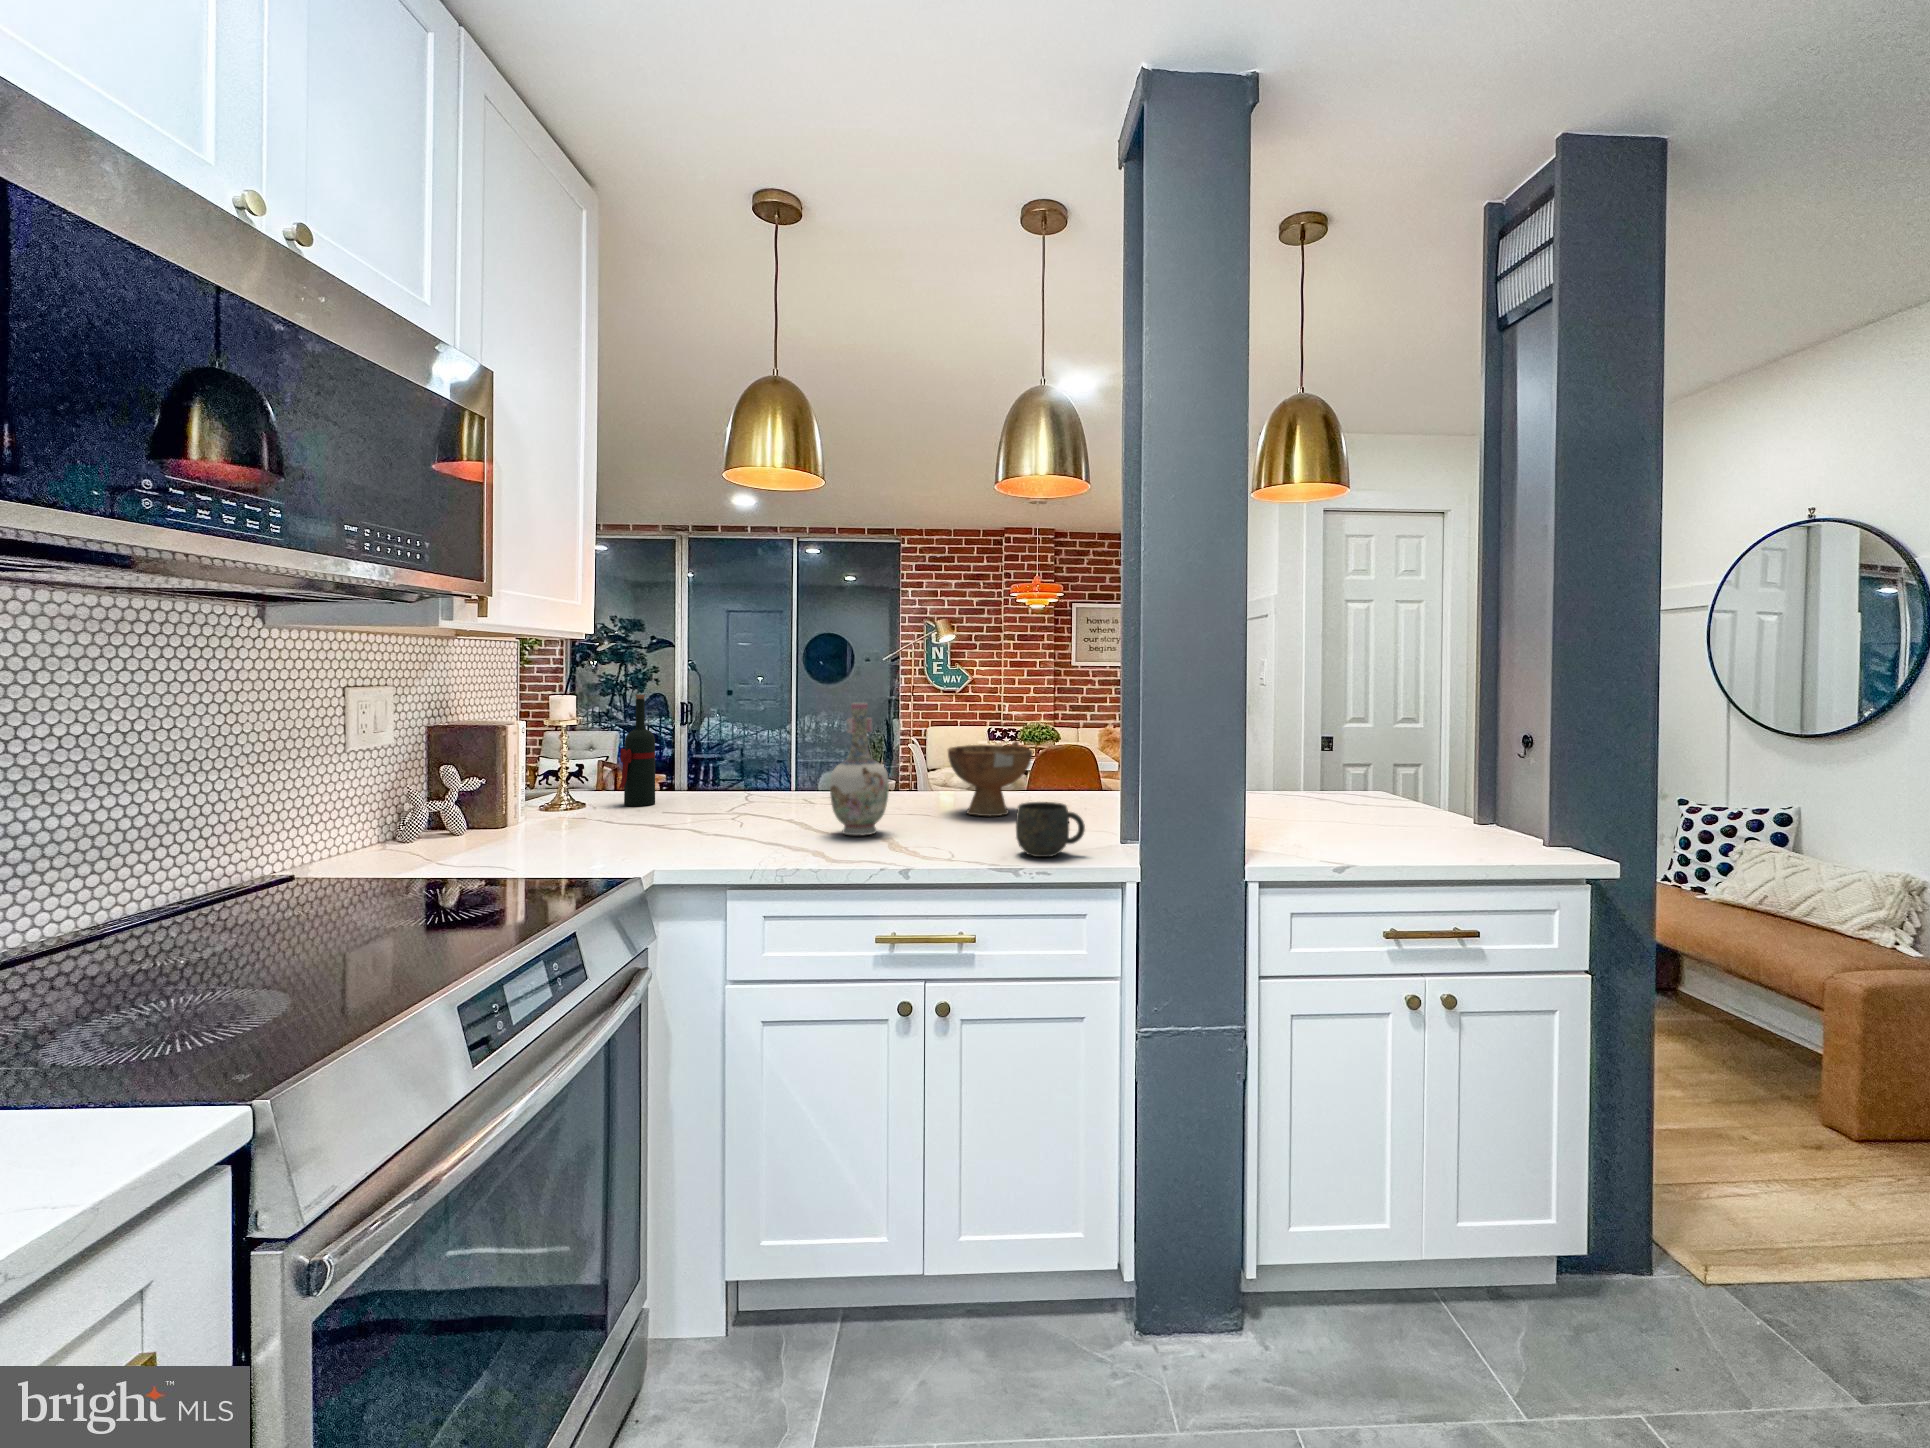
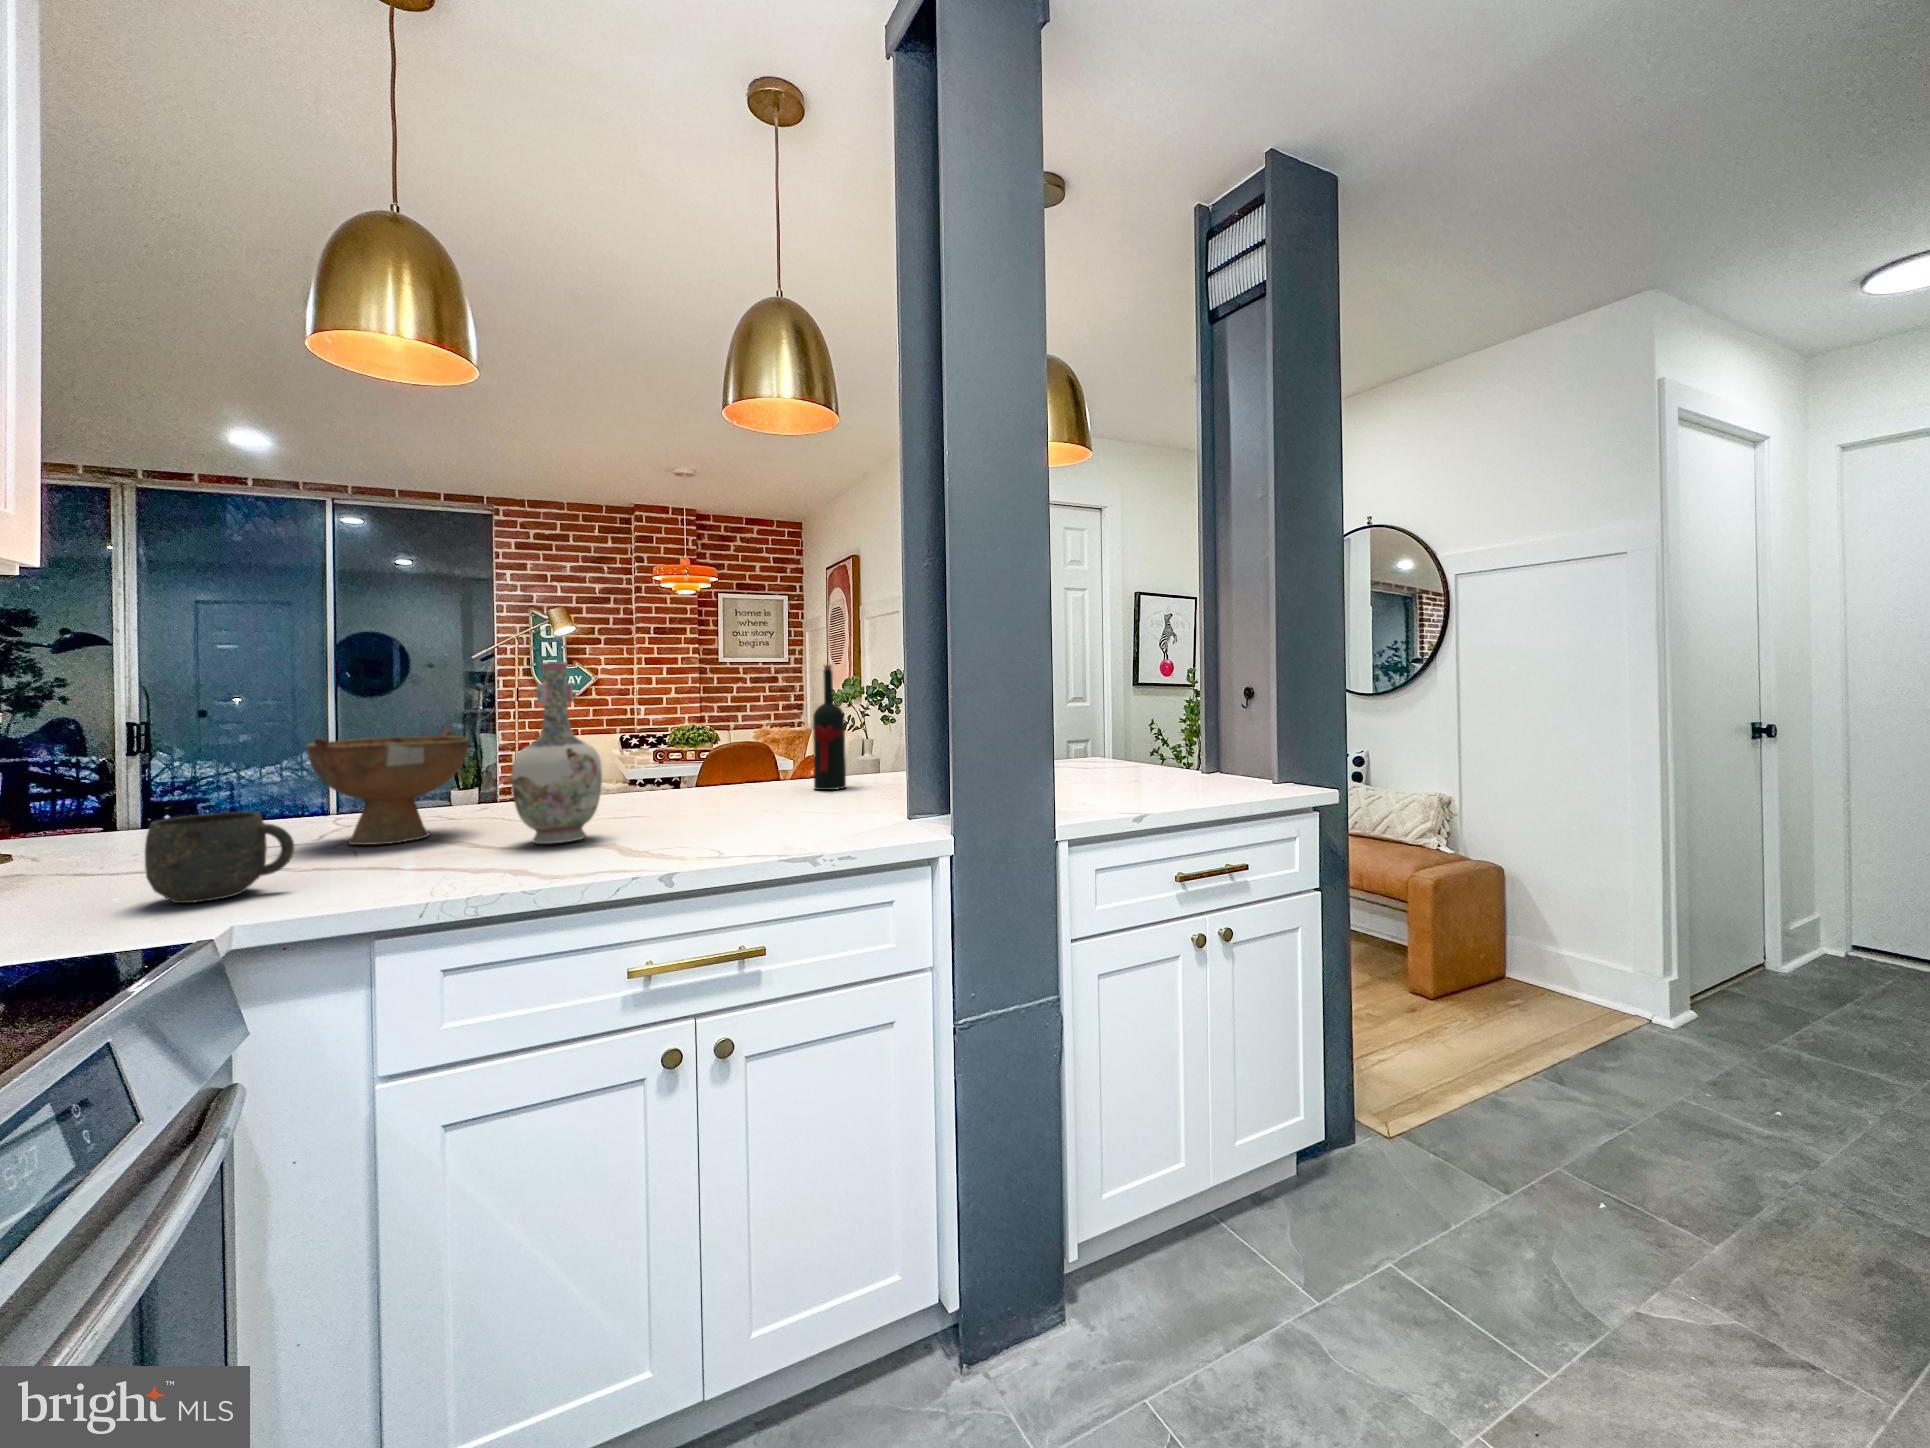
wine bottle: present [618,694,655,806] -> present [813,665,846,790]
bowl: present [948,742,1033,816] -> present [307,729,469,845]
mug: present [1016,802,1085,857] -> present [145,812,294,903]

